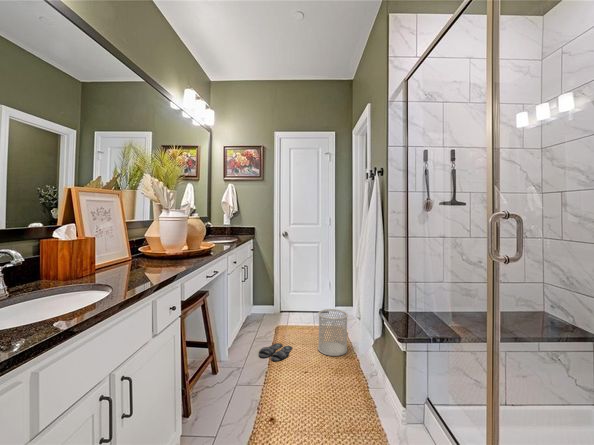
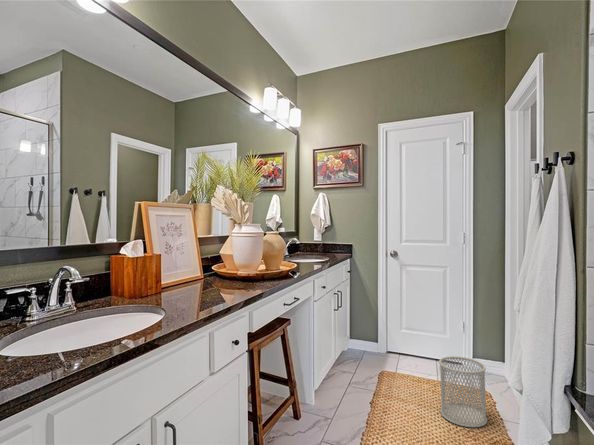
slippers: present [259,343,292,361] -> none [357,396,403,421]

